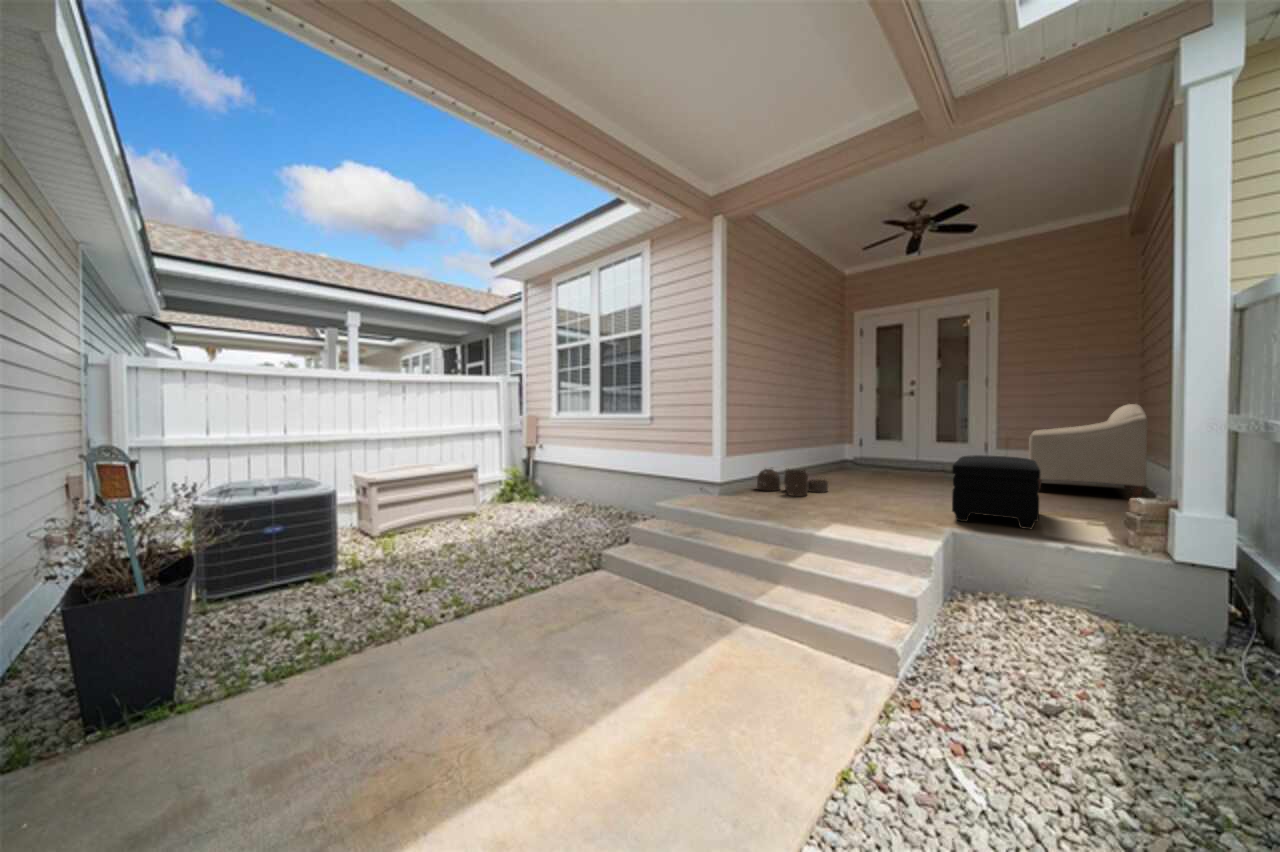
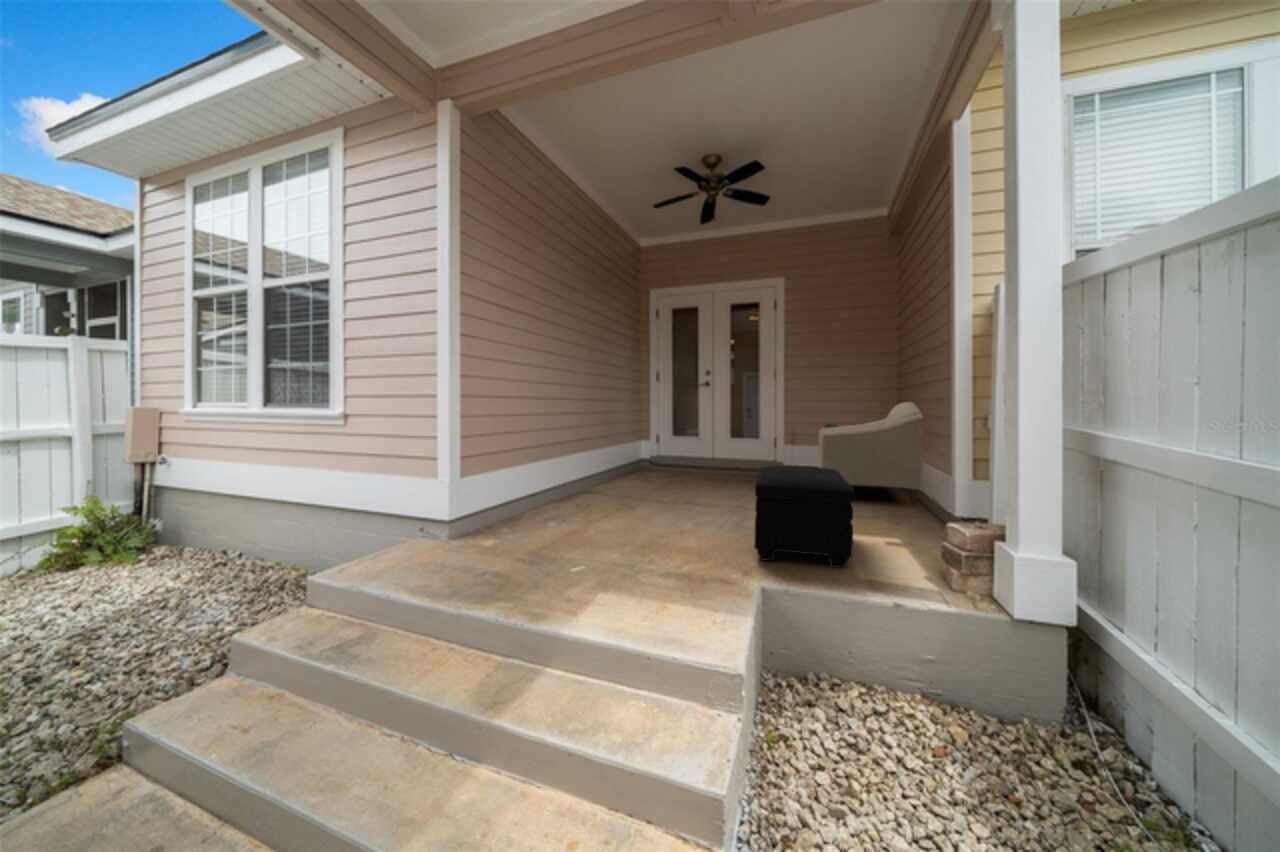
woven basket: present [757,469,828,496] -> none [513,482,609,527]

